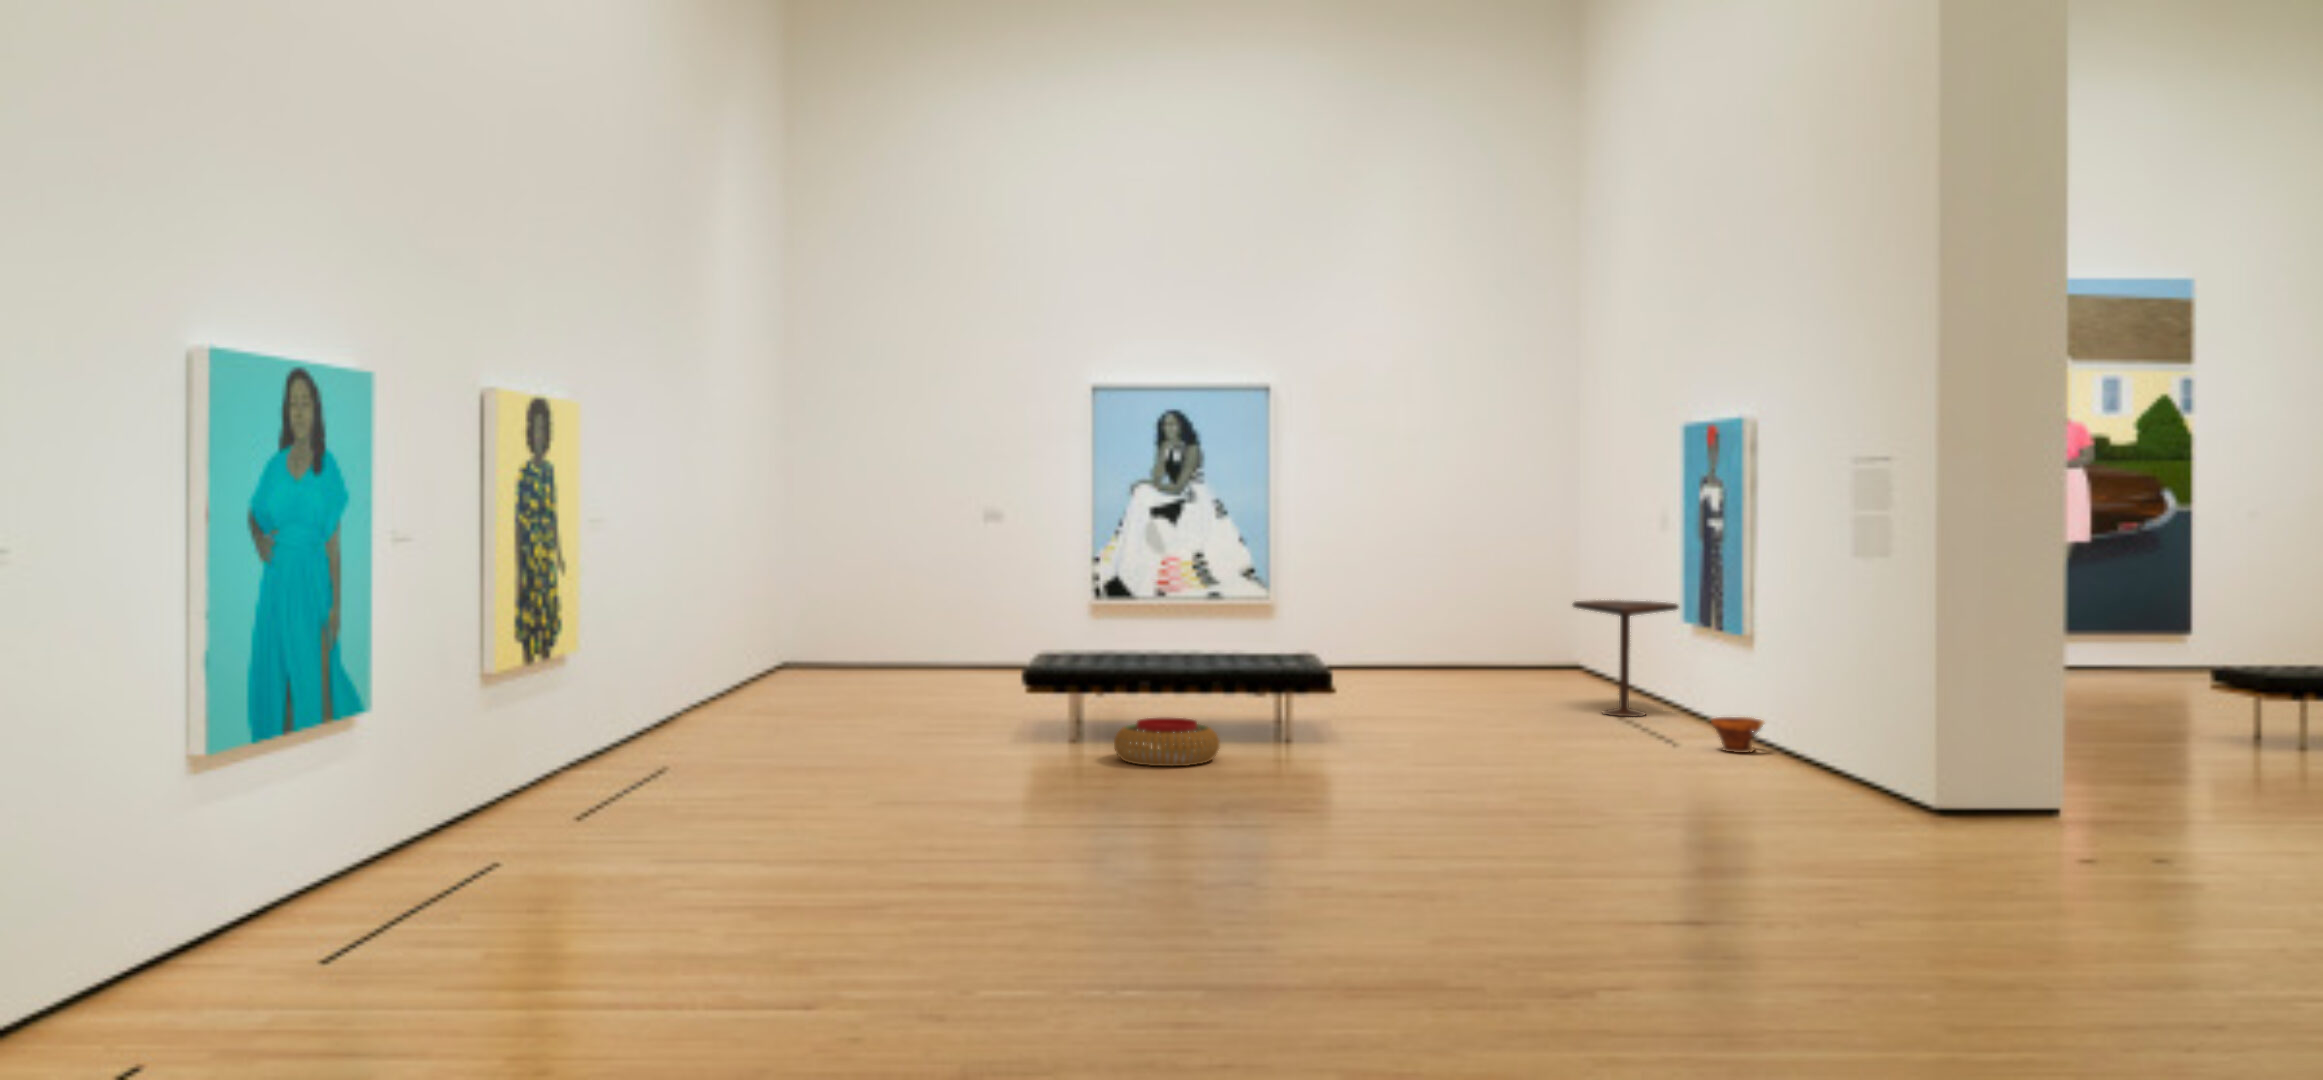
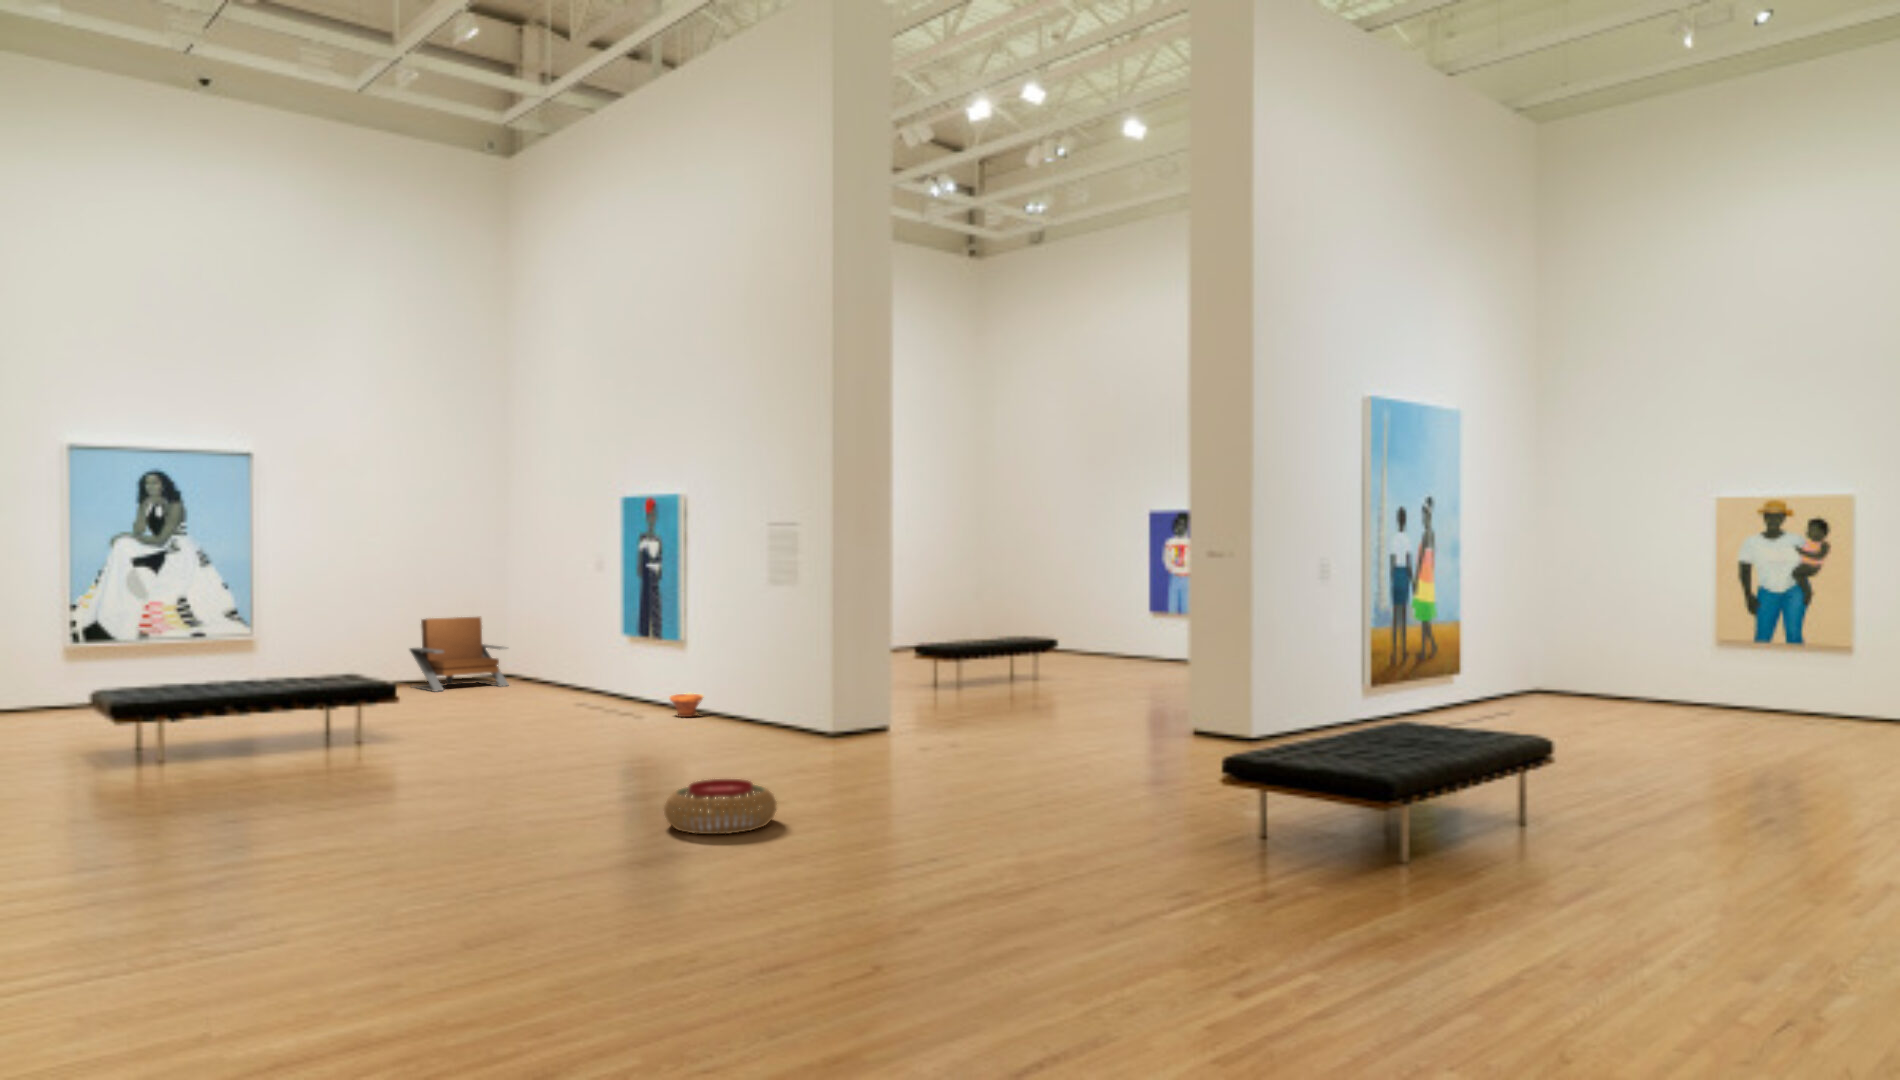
lounge chair: none [1450,589,1567,684] -> present [410,617,508,692]
pedestal table: present [1573,600,1679,717] -> none [543,621,619,703]
pouf: present [1114,718,1220,766] -> present [664,779,777,834]

